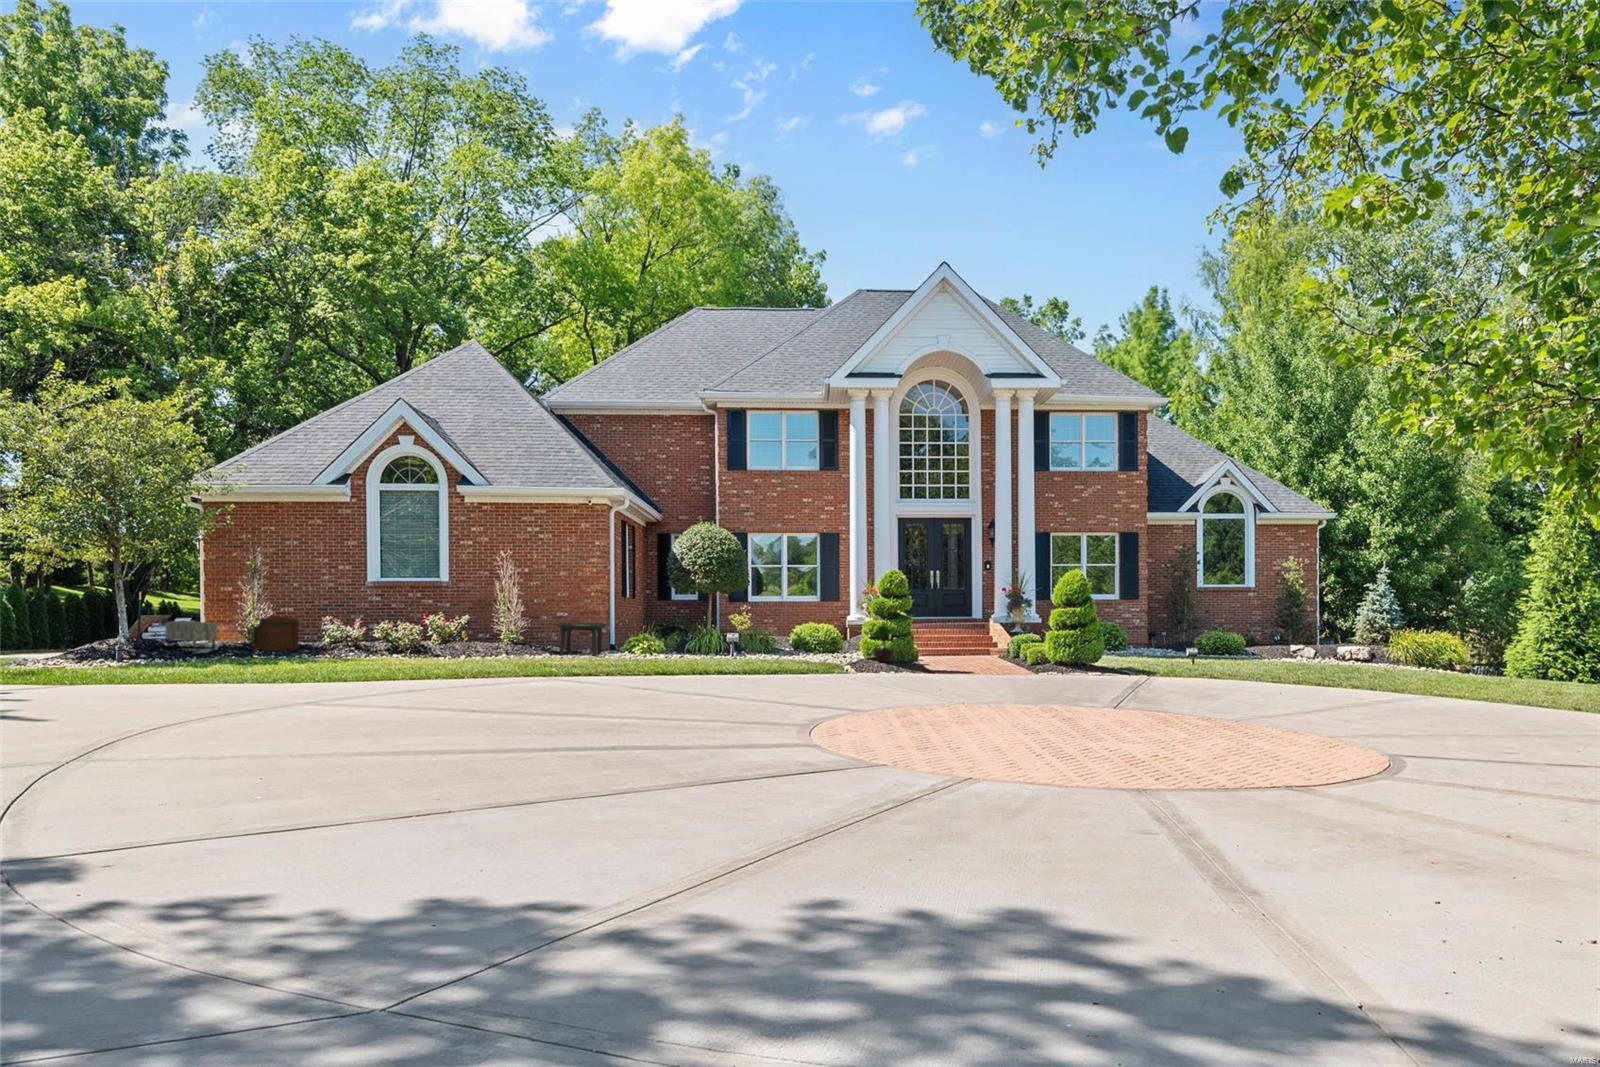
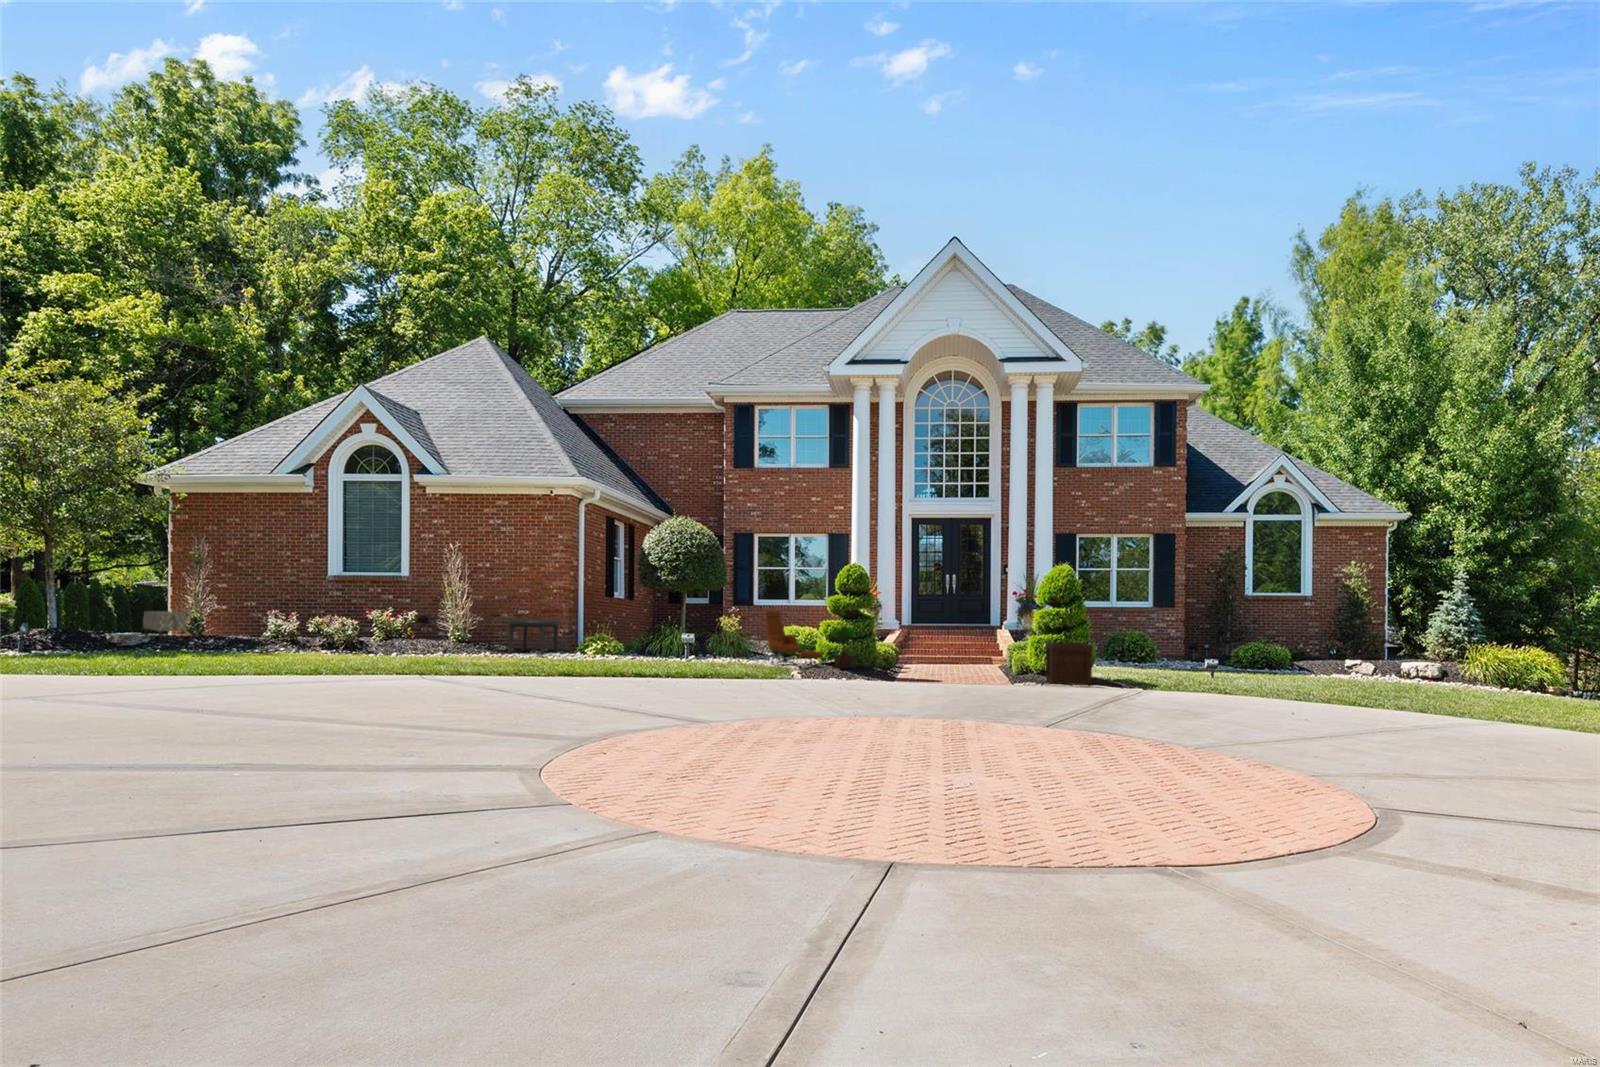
lounge chair: none [806,611,863,662] -> present [765,611,823,666]
wooden crate: present [253,617,299,651] -> present [1046,642,1092,685]

